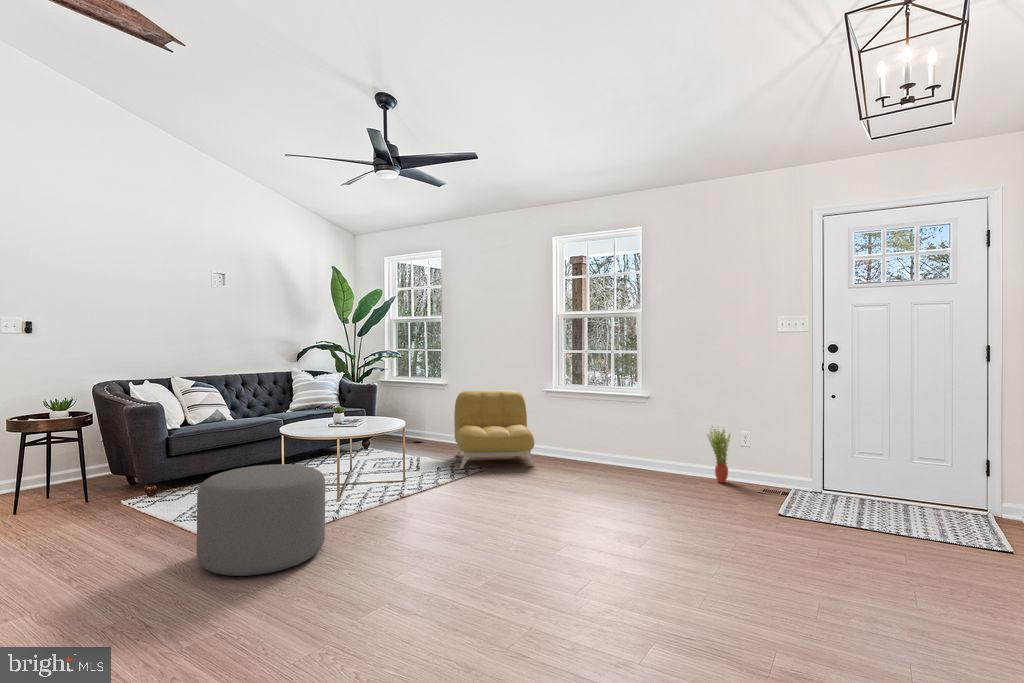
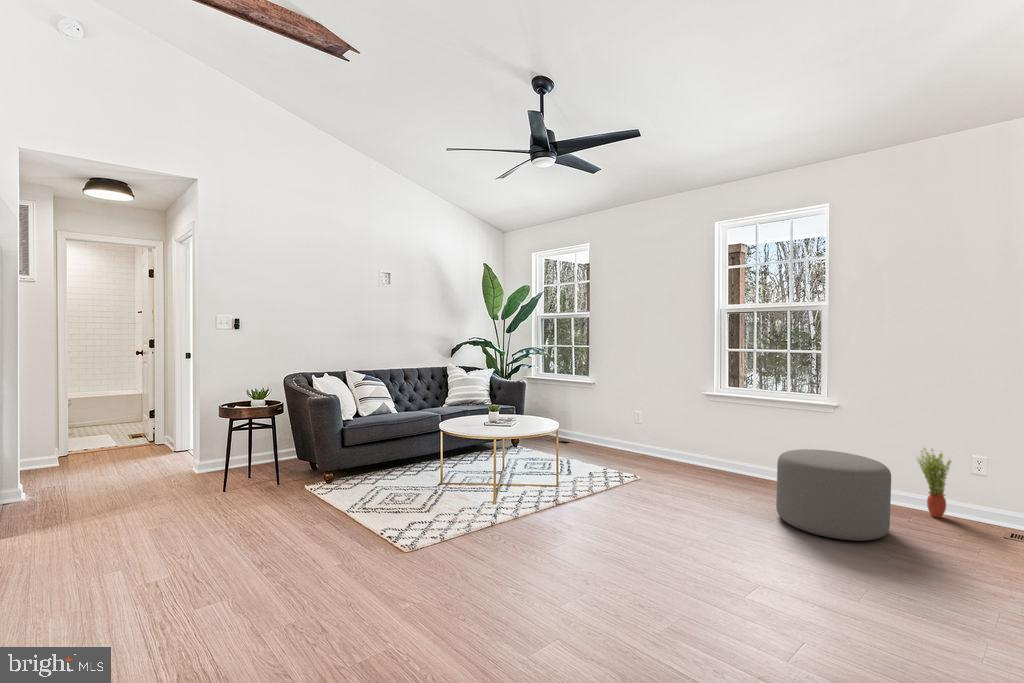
armchair: present [454,390,534,469] -> none [605,393,694,478]
ottoman: present [197,464,325,576] -> present [776,449,891,541]

